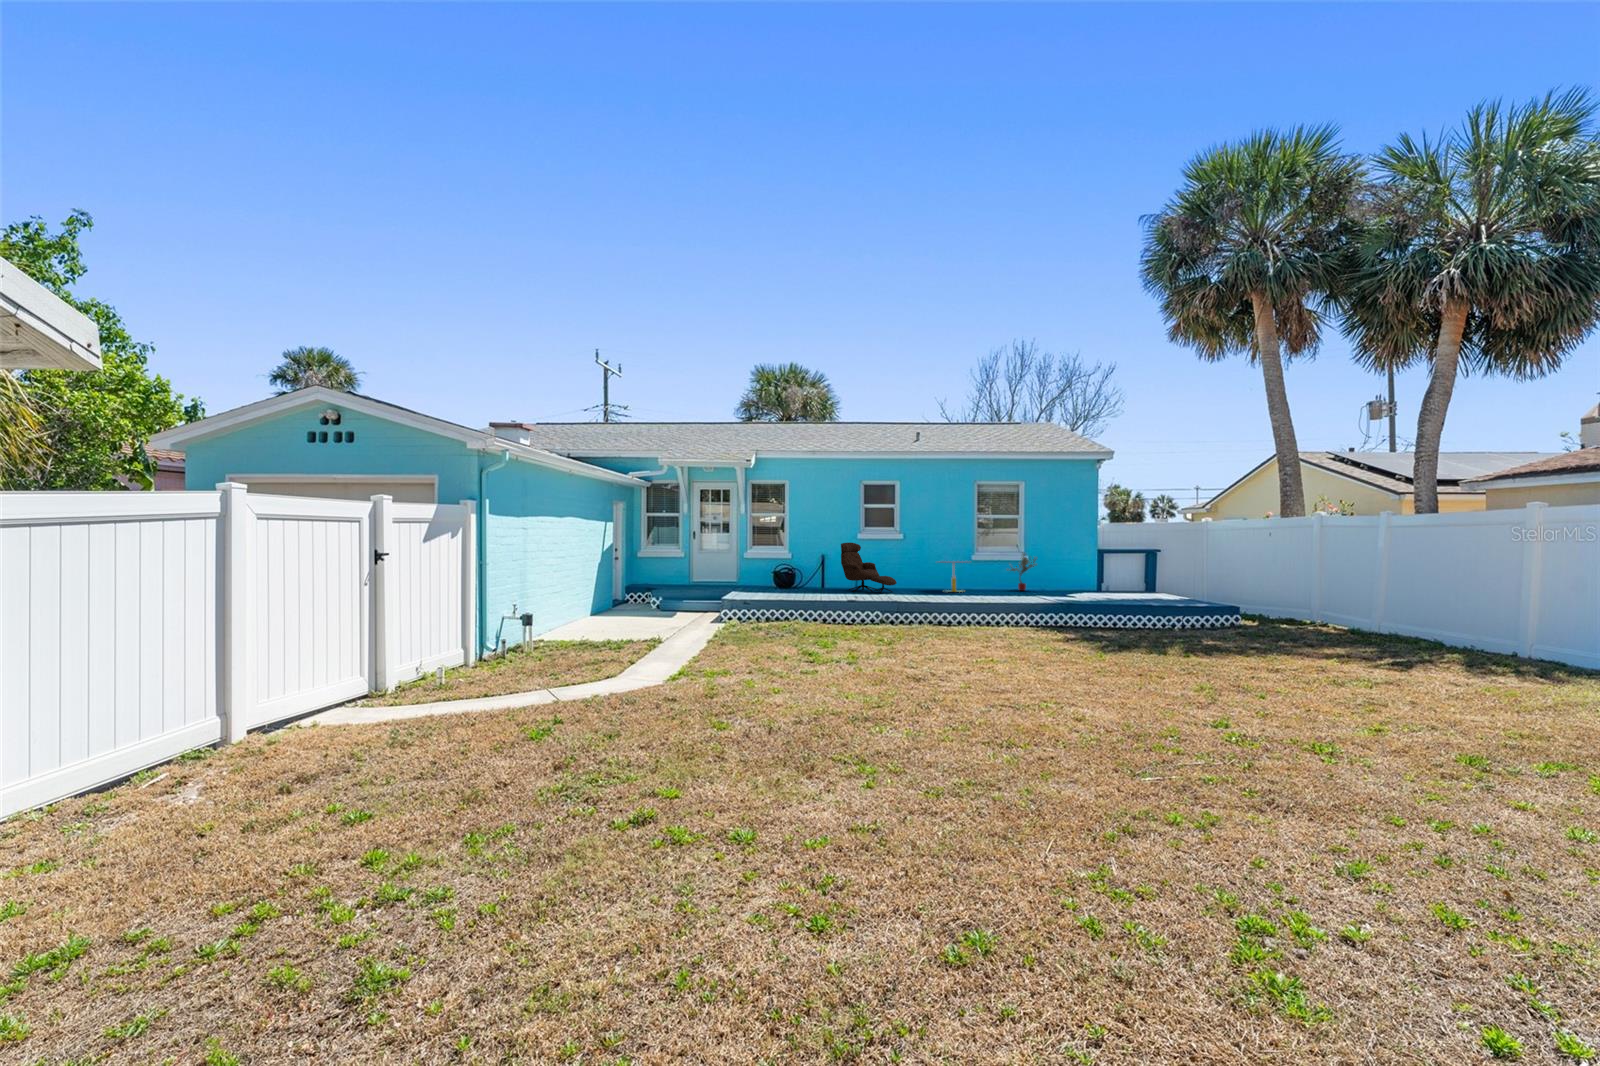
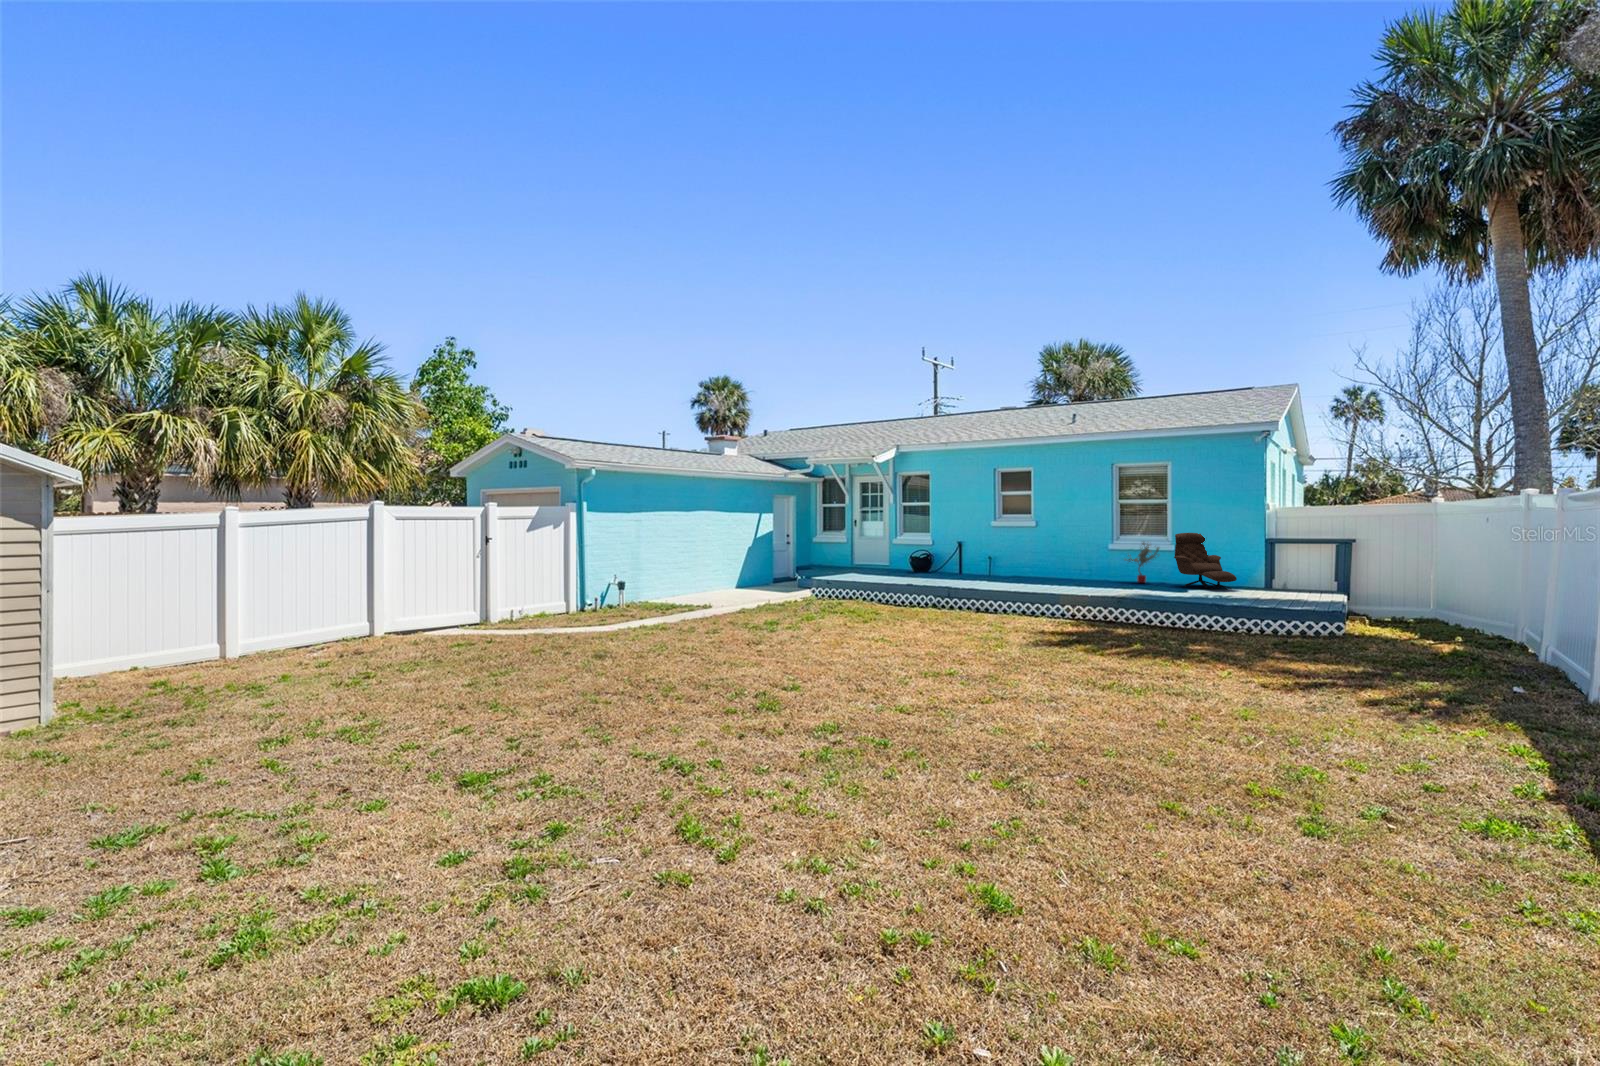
lounge chair: present [841,542,897,593] -> present [1174,533,1237,590]
side table: present [941,561,967,592] -> none [1043,550,1081,581]

